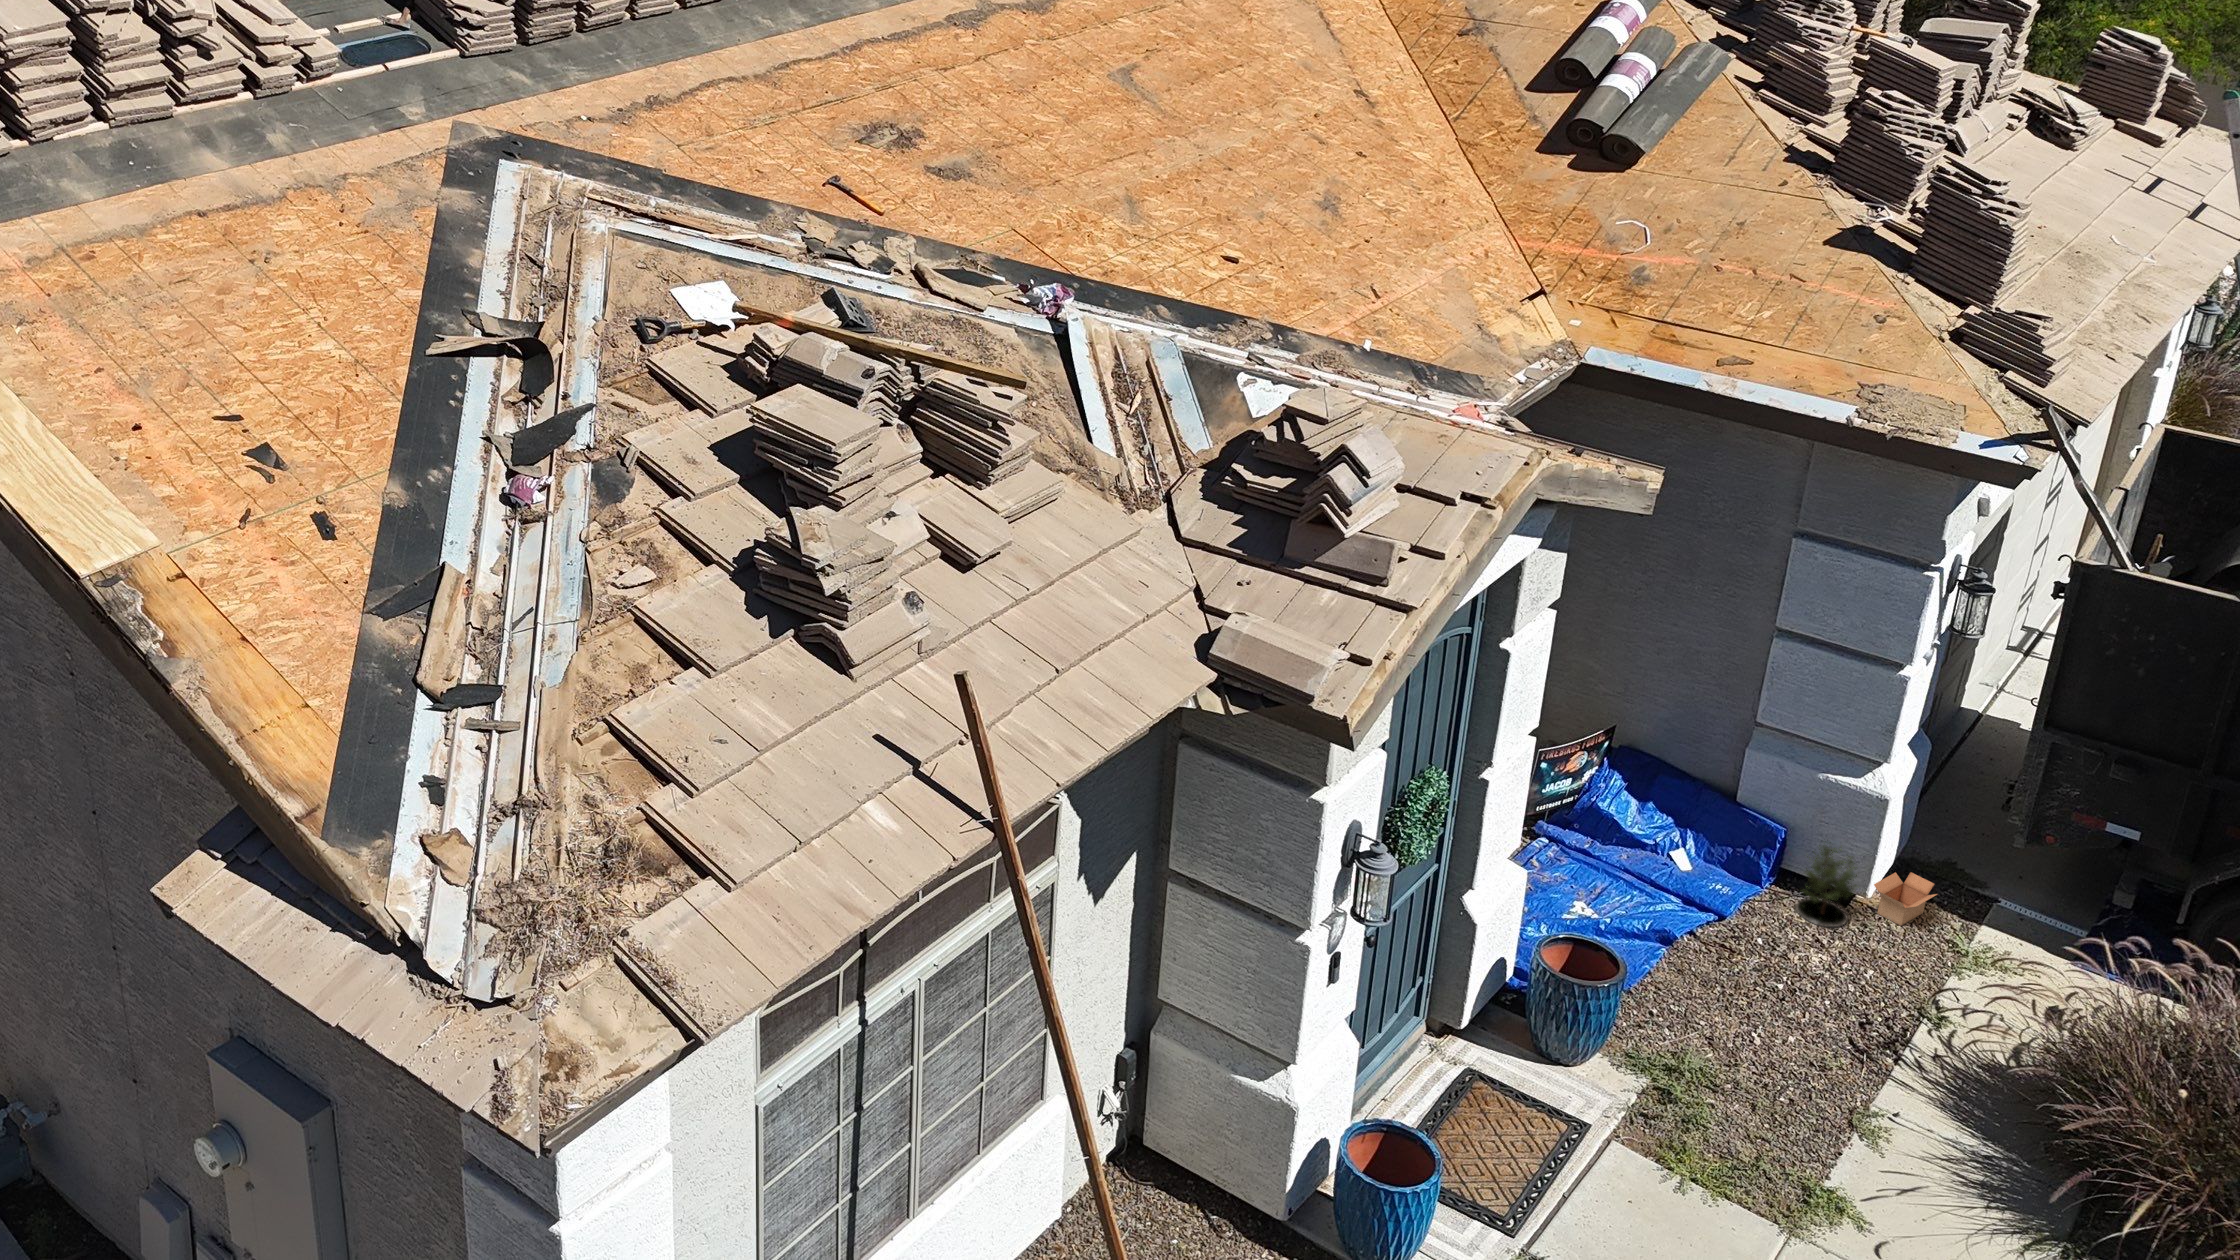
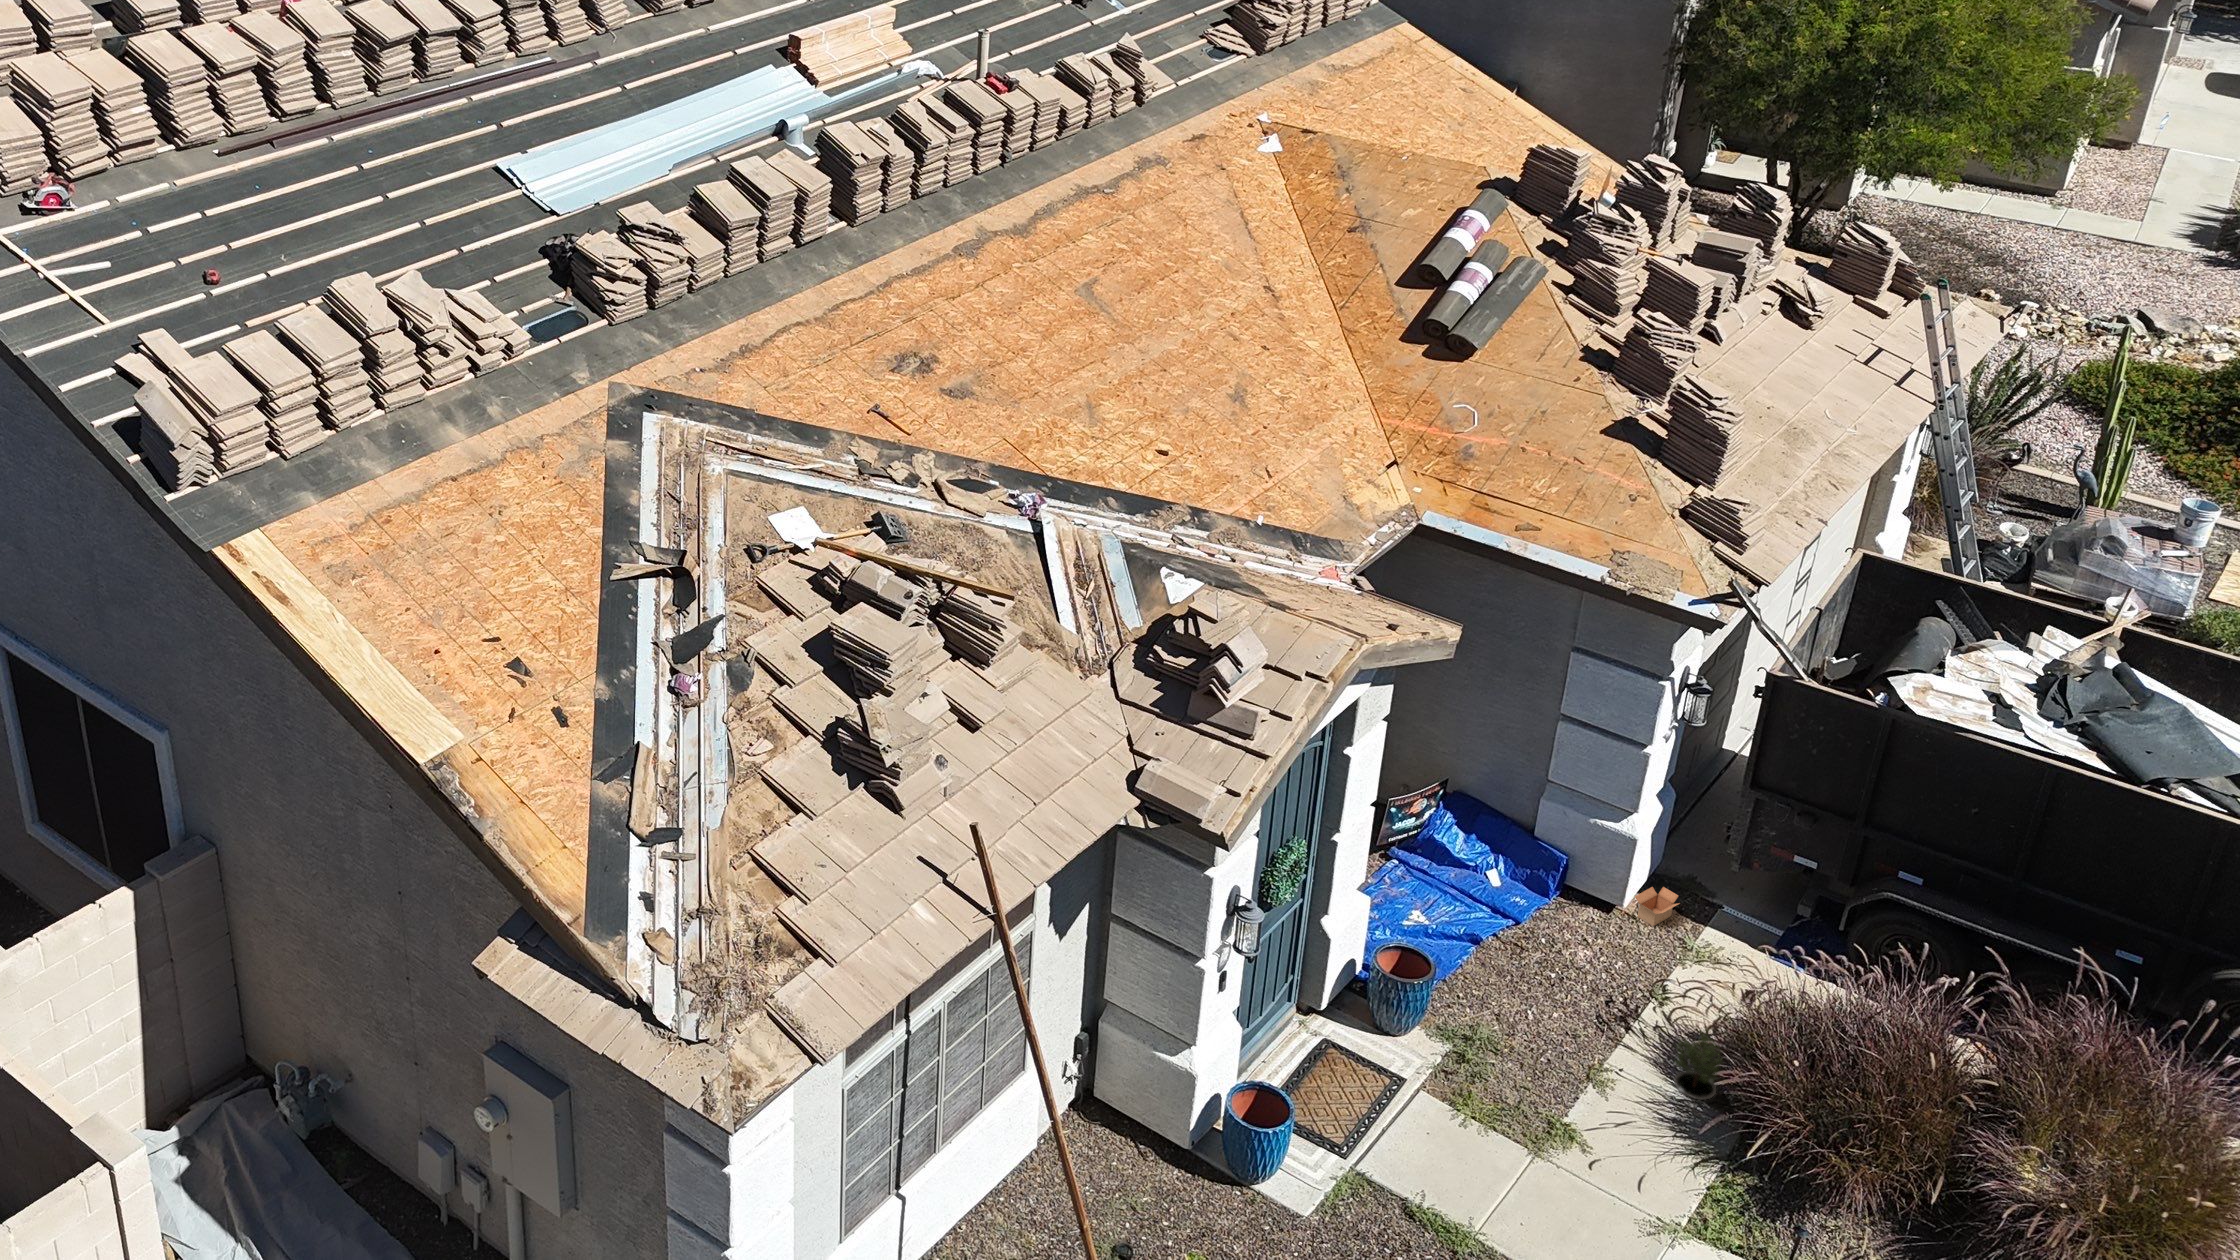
potted tree: present [1795,846,1859,927] -> present [1674,1032,1722,1100]

